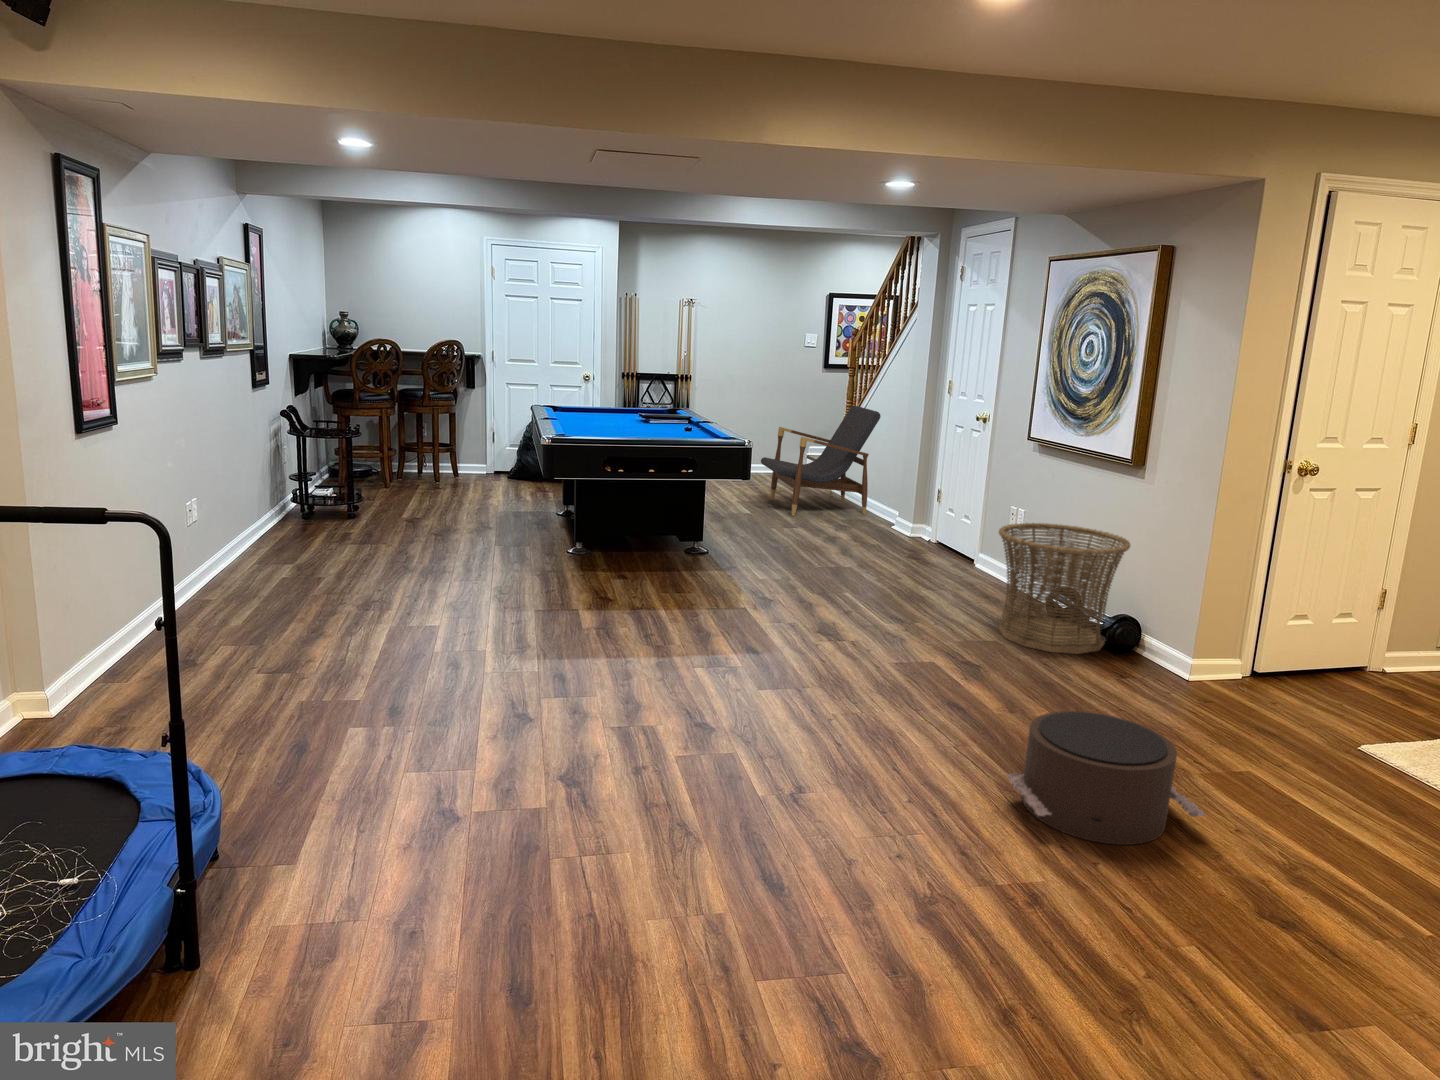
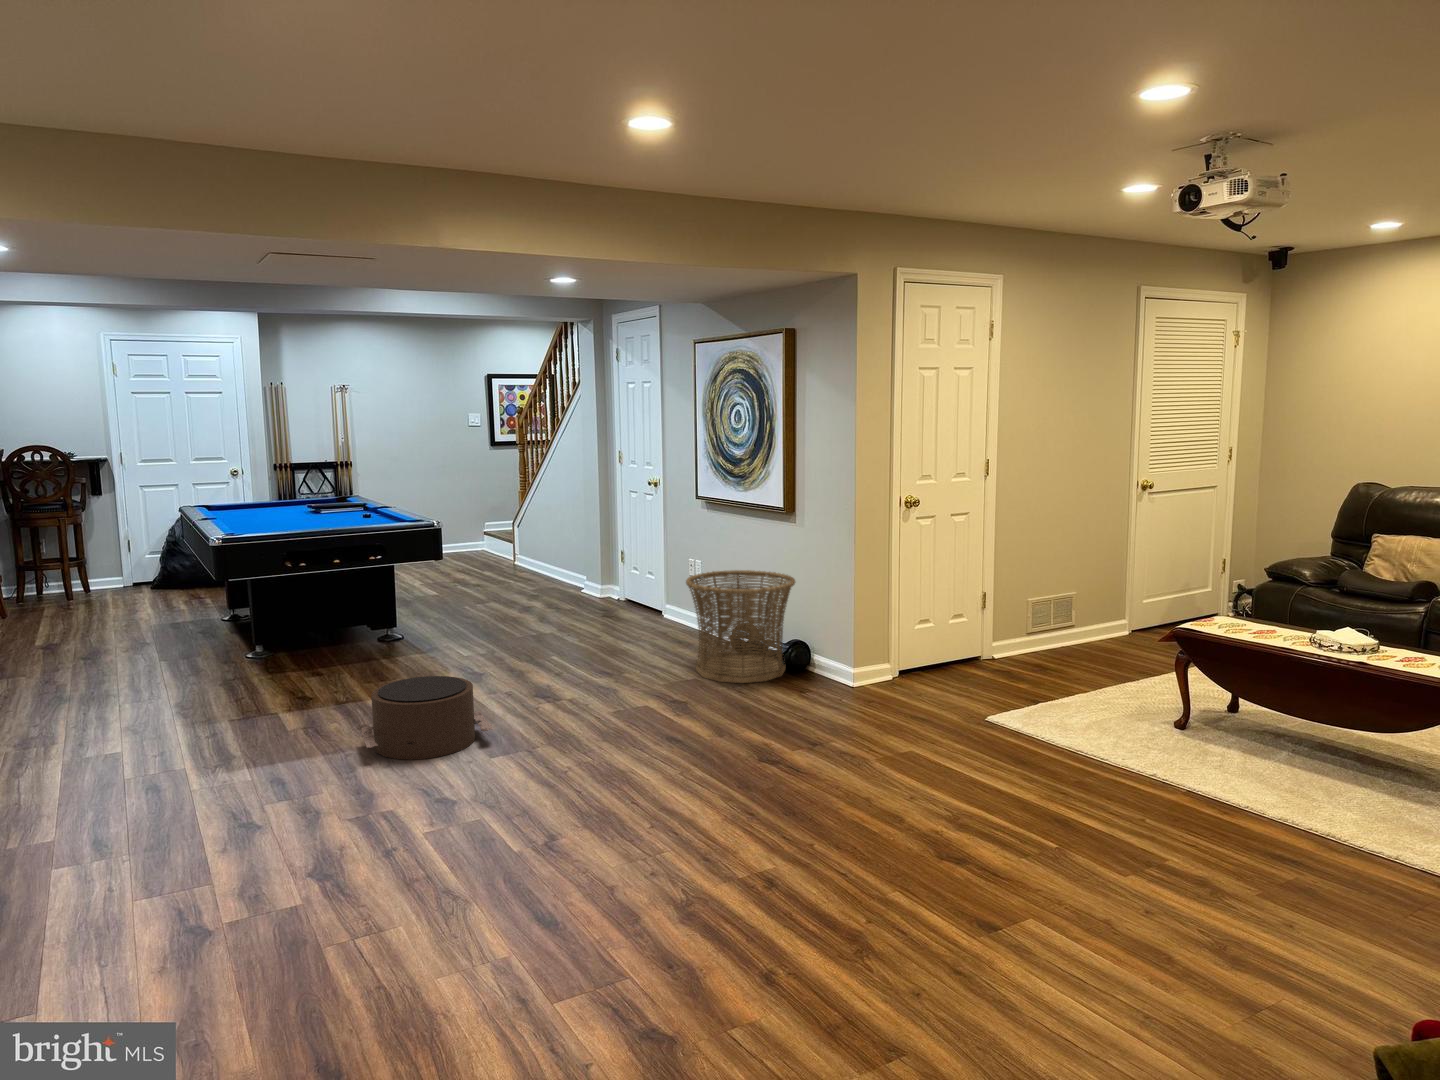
lounge chair: present [761,406,881,516] -> none [440,480,556,593]
pouf: present [1007,711,1205,845] -> present [361,676,492,760]

